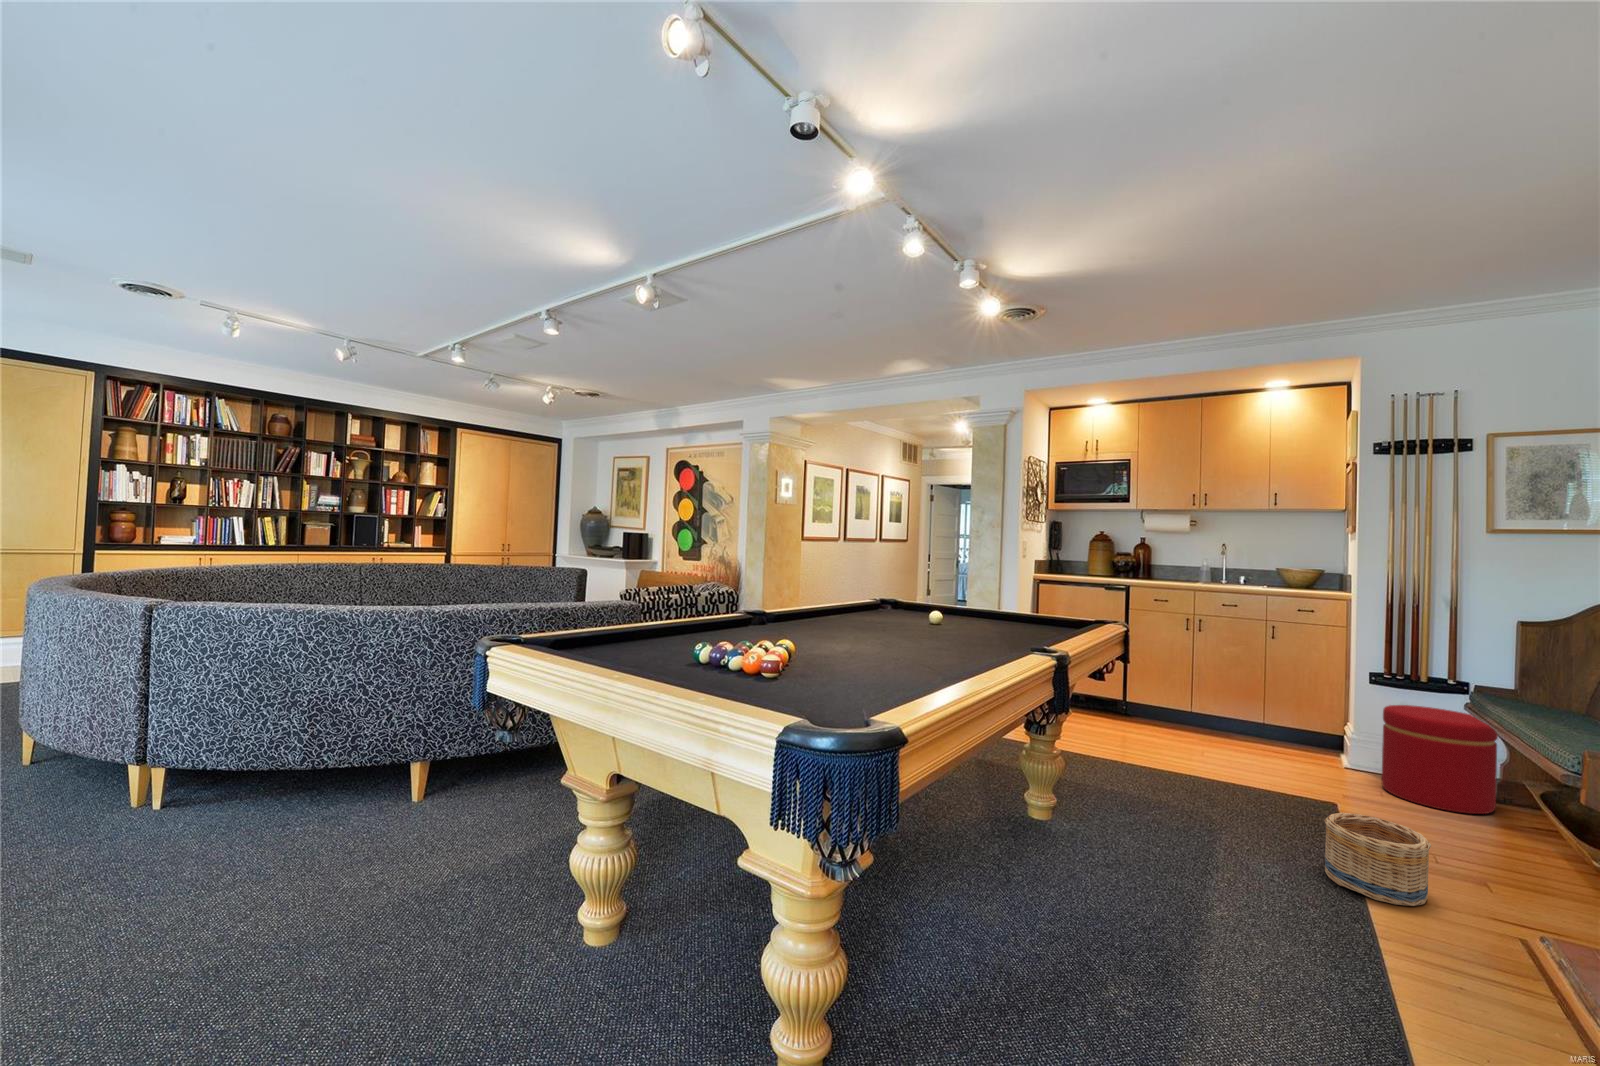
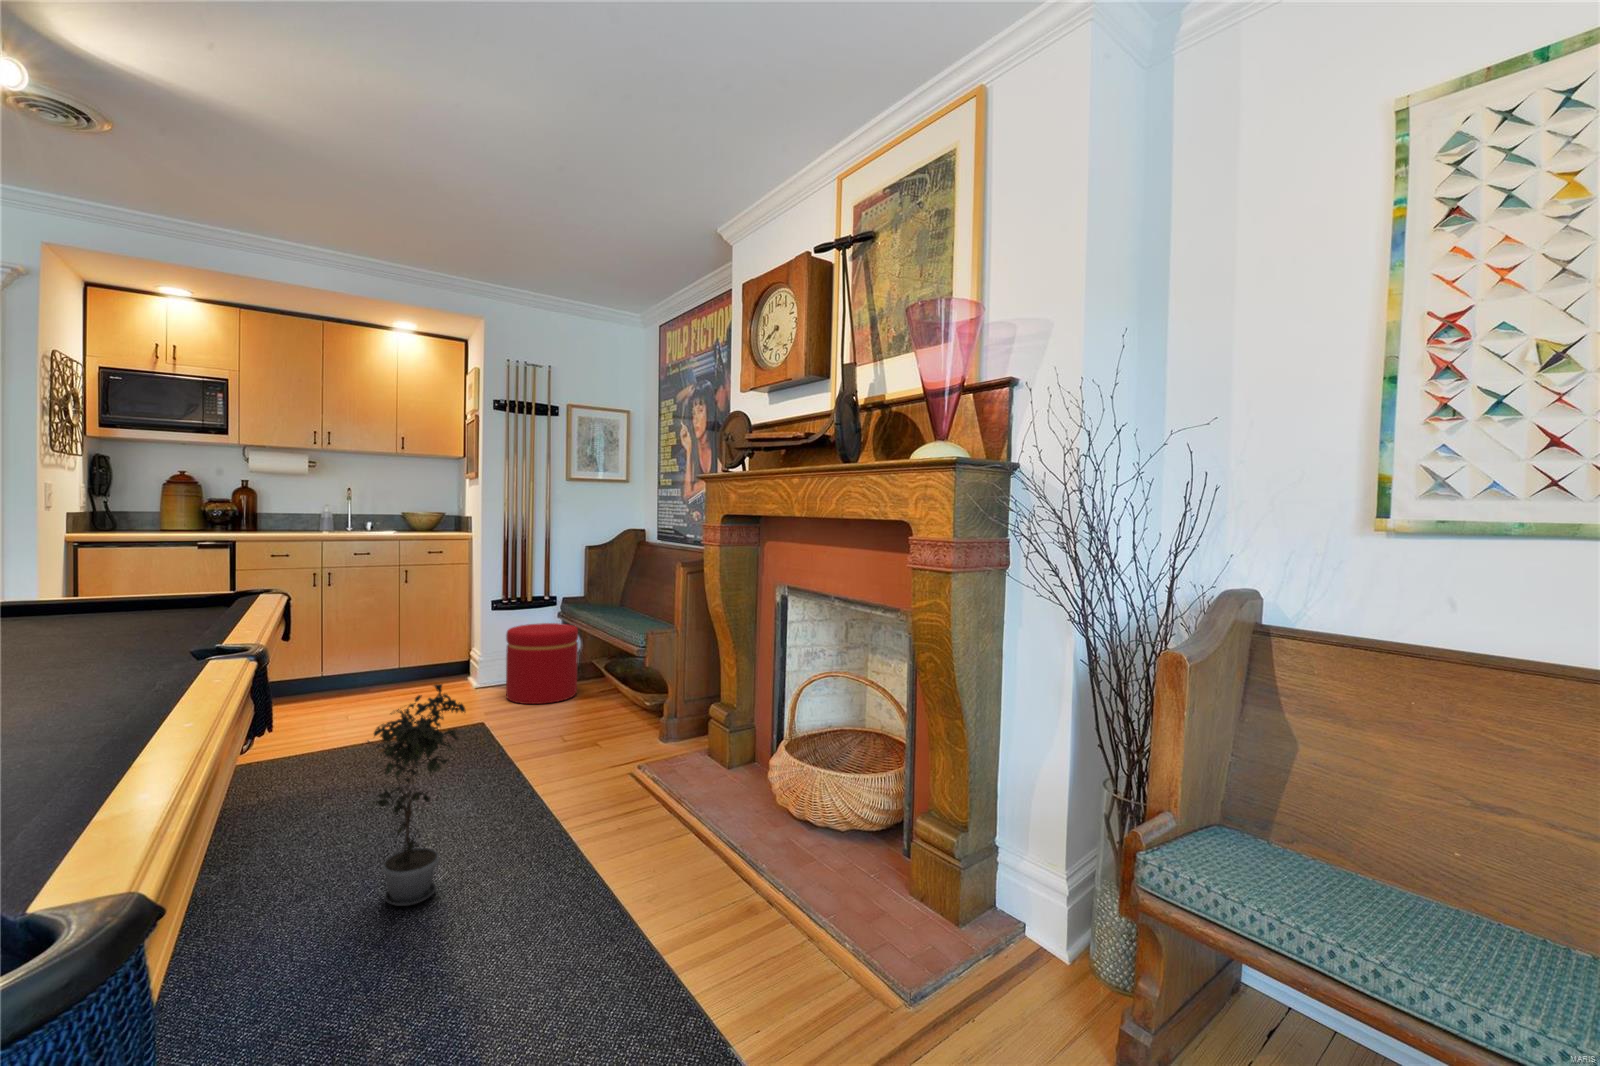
potted plant: none [1146,725,1240,923] -> present [368,684,465,906]
basket: present [1325,813,1431,906] -> none [502,725,575,795]

